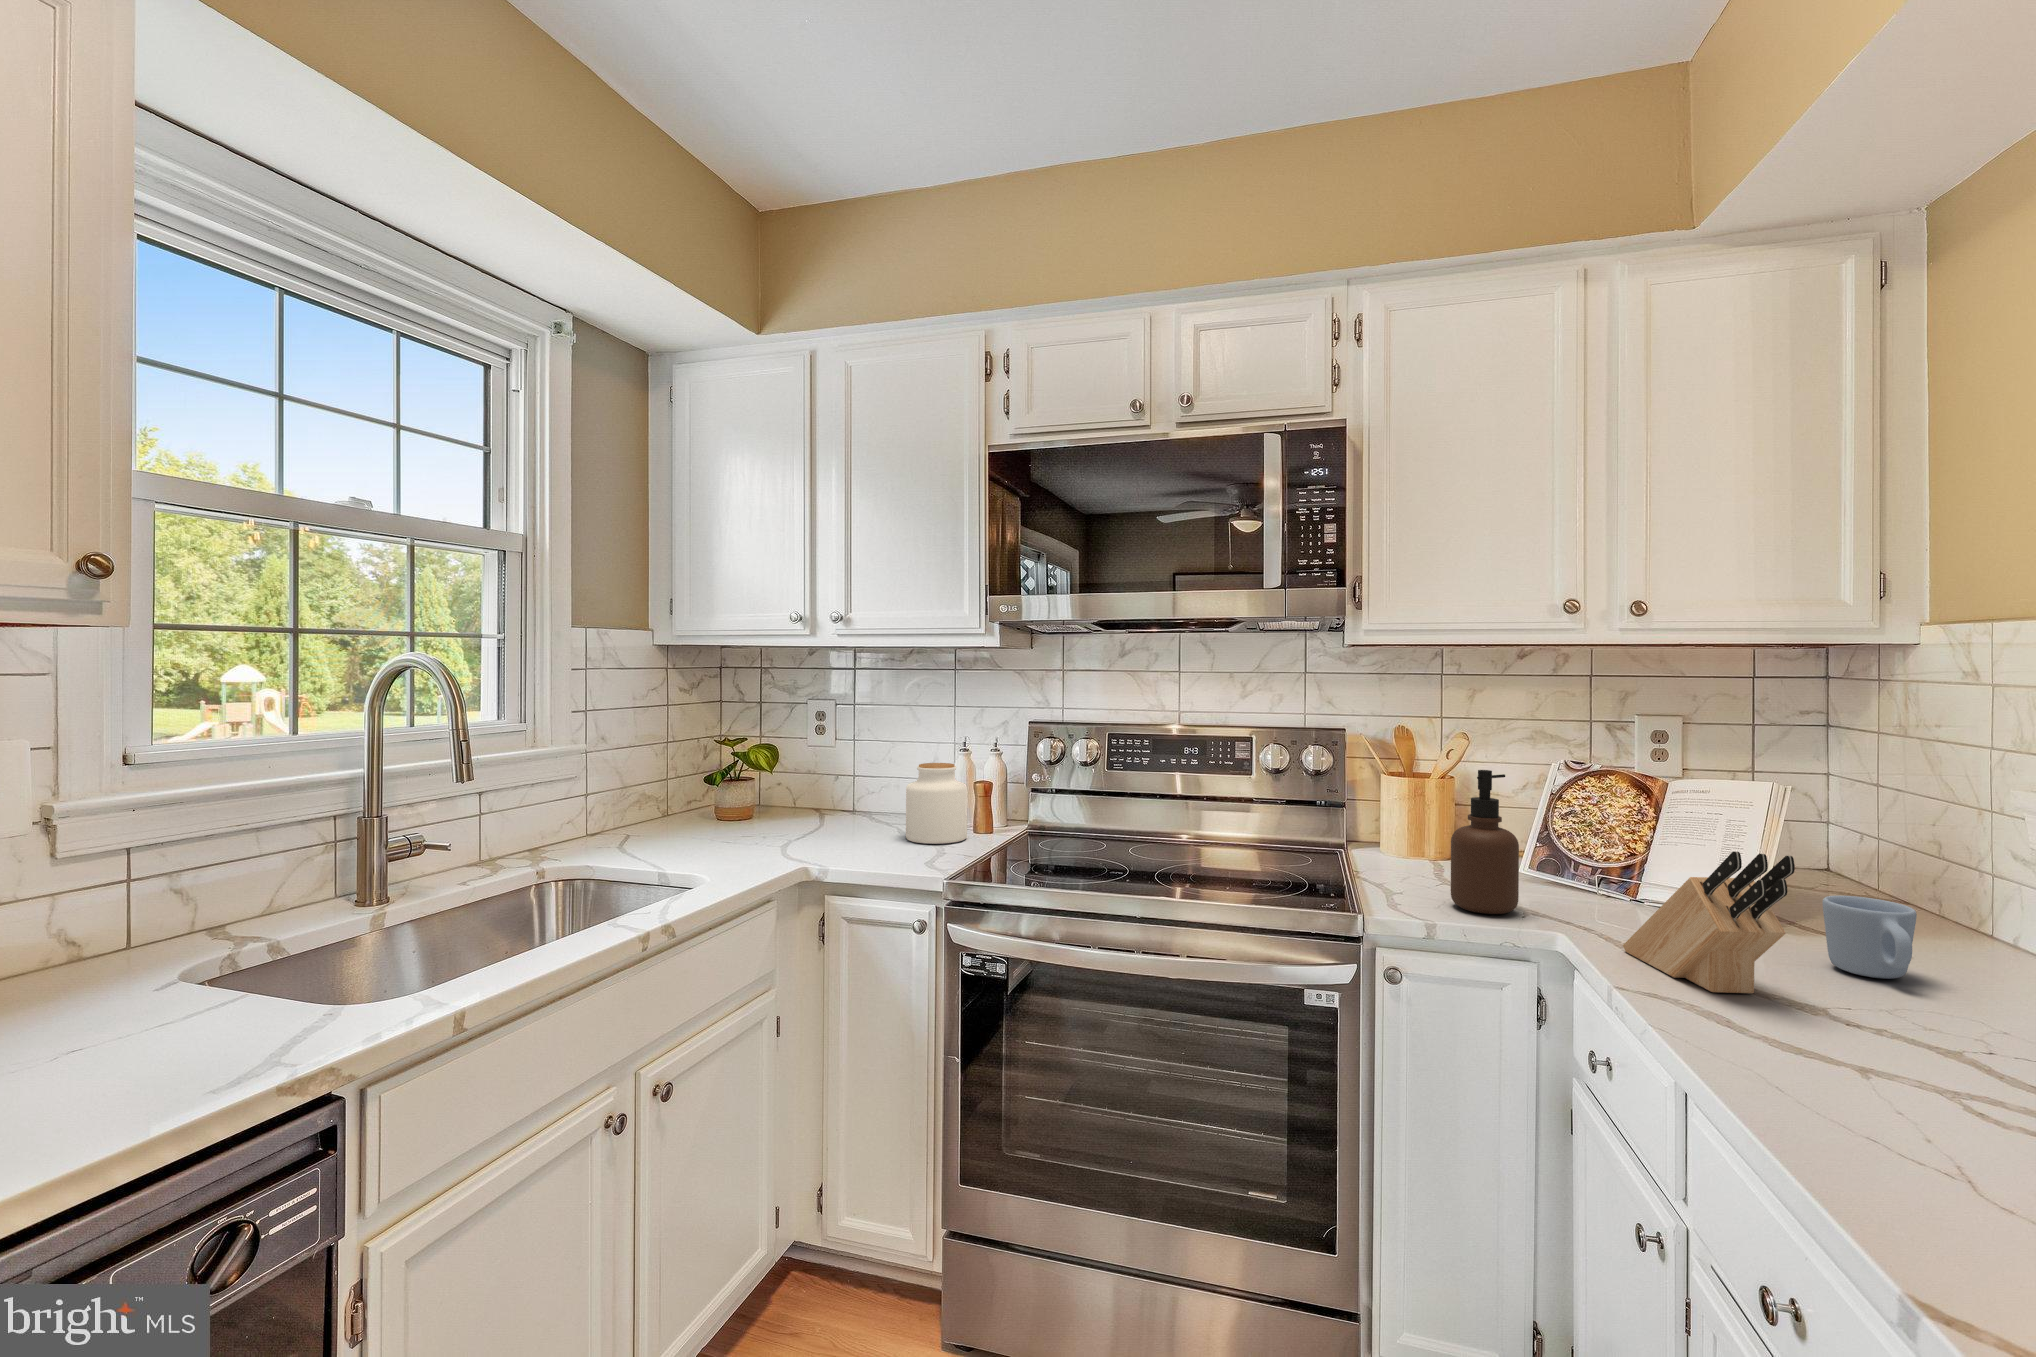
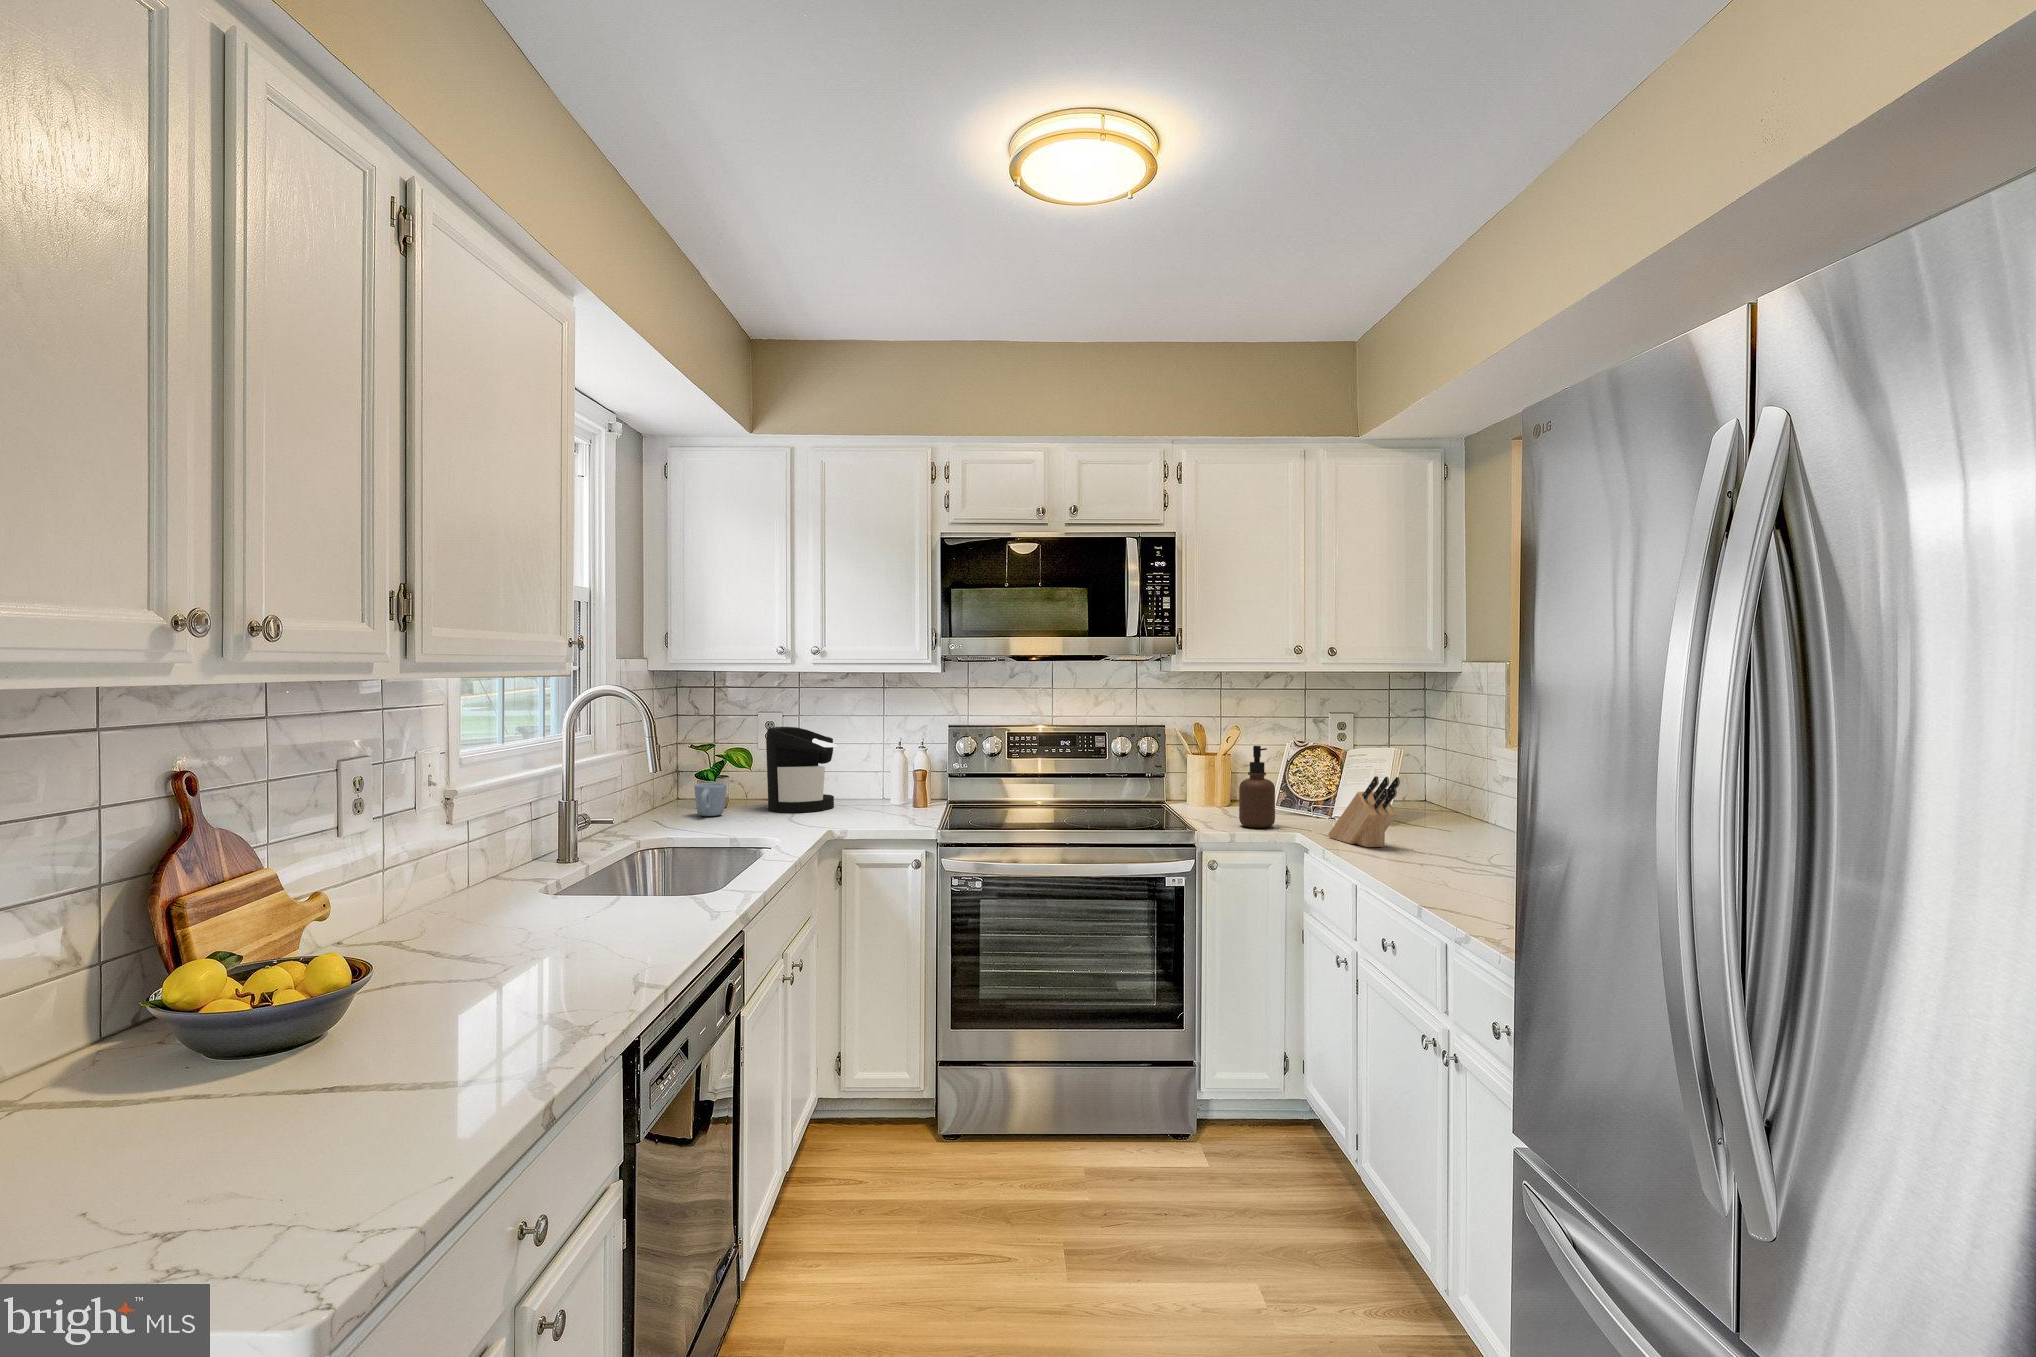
coffee maker: none [790,719,884,832] -> present [766,727,837,813]
jar: present [906,763,967,844] -> none [869,757,914,815]
mug: present [1823,896,1917,979] -> present [694,783,726,816]

